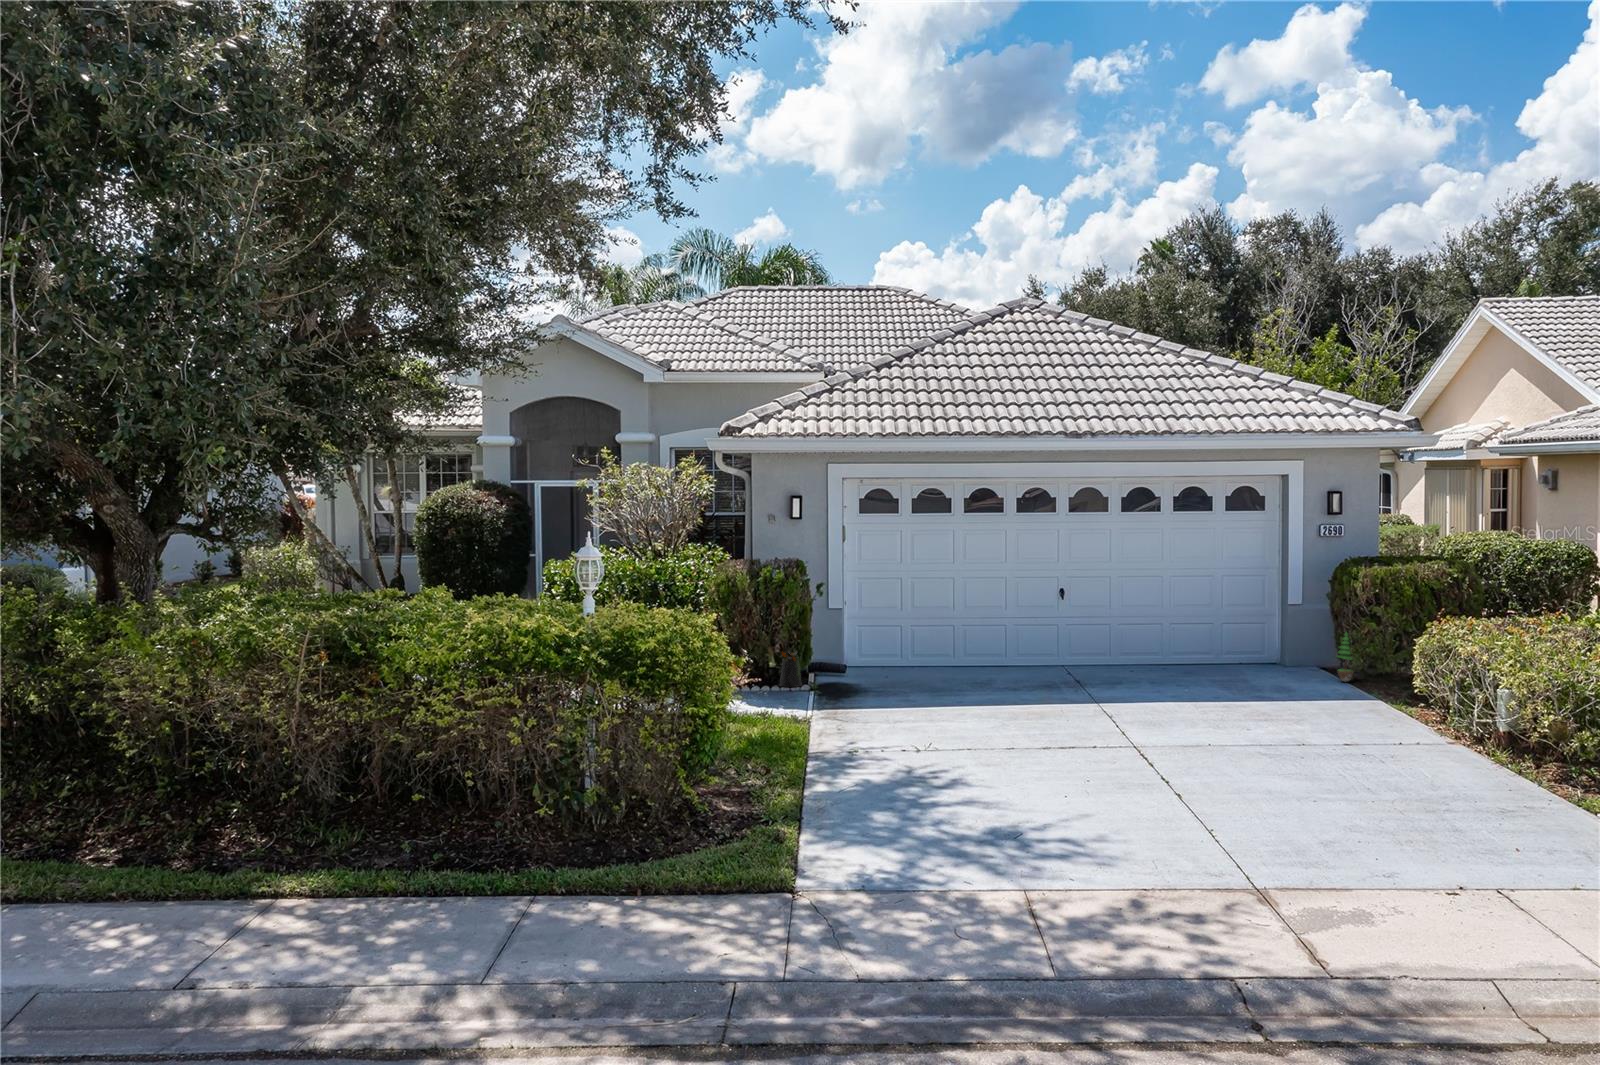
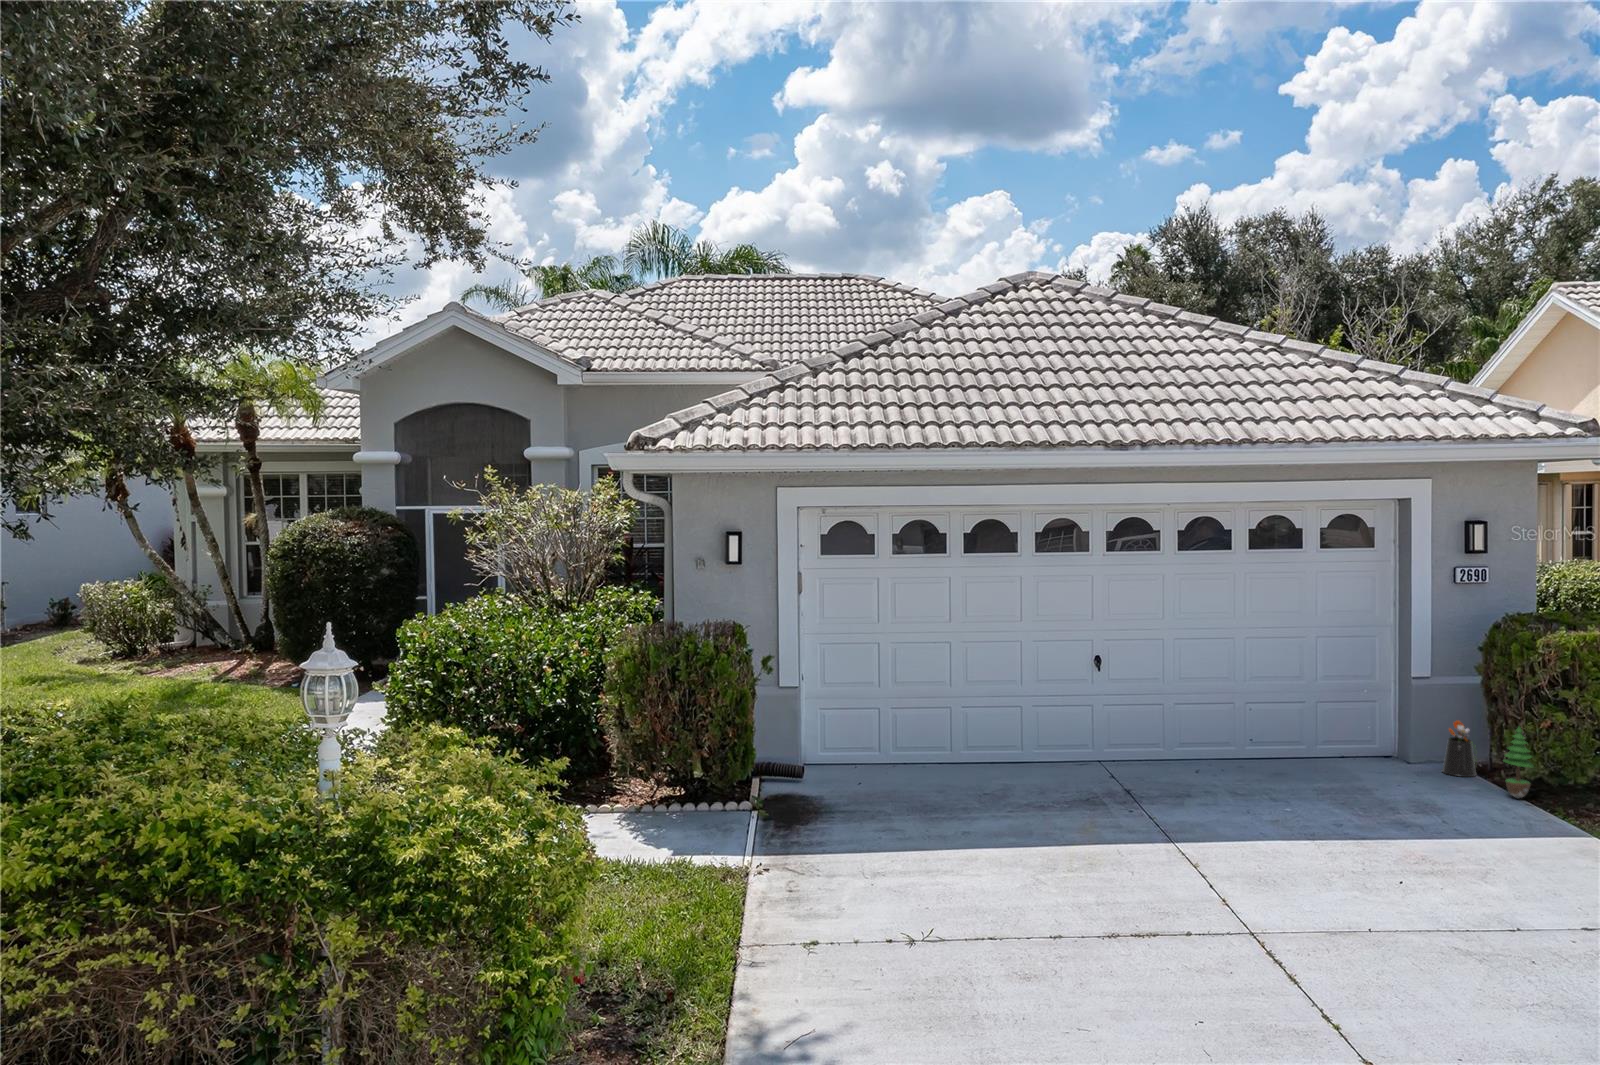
watering can: present [780,653,802,687] -> present [1442,721,1477,777]

